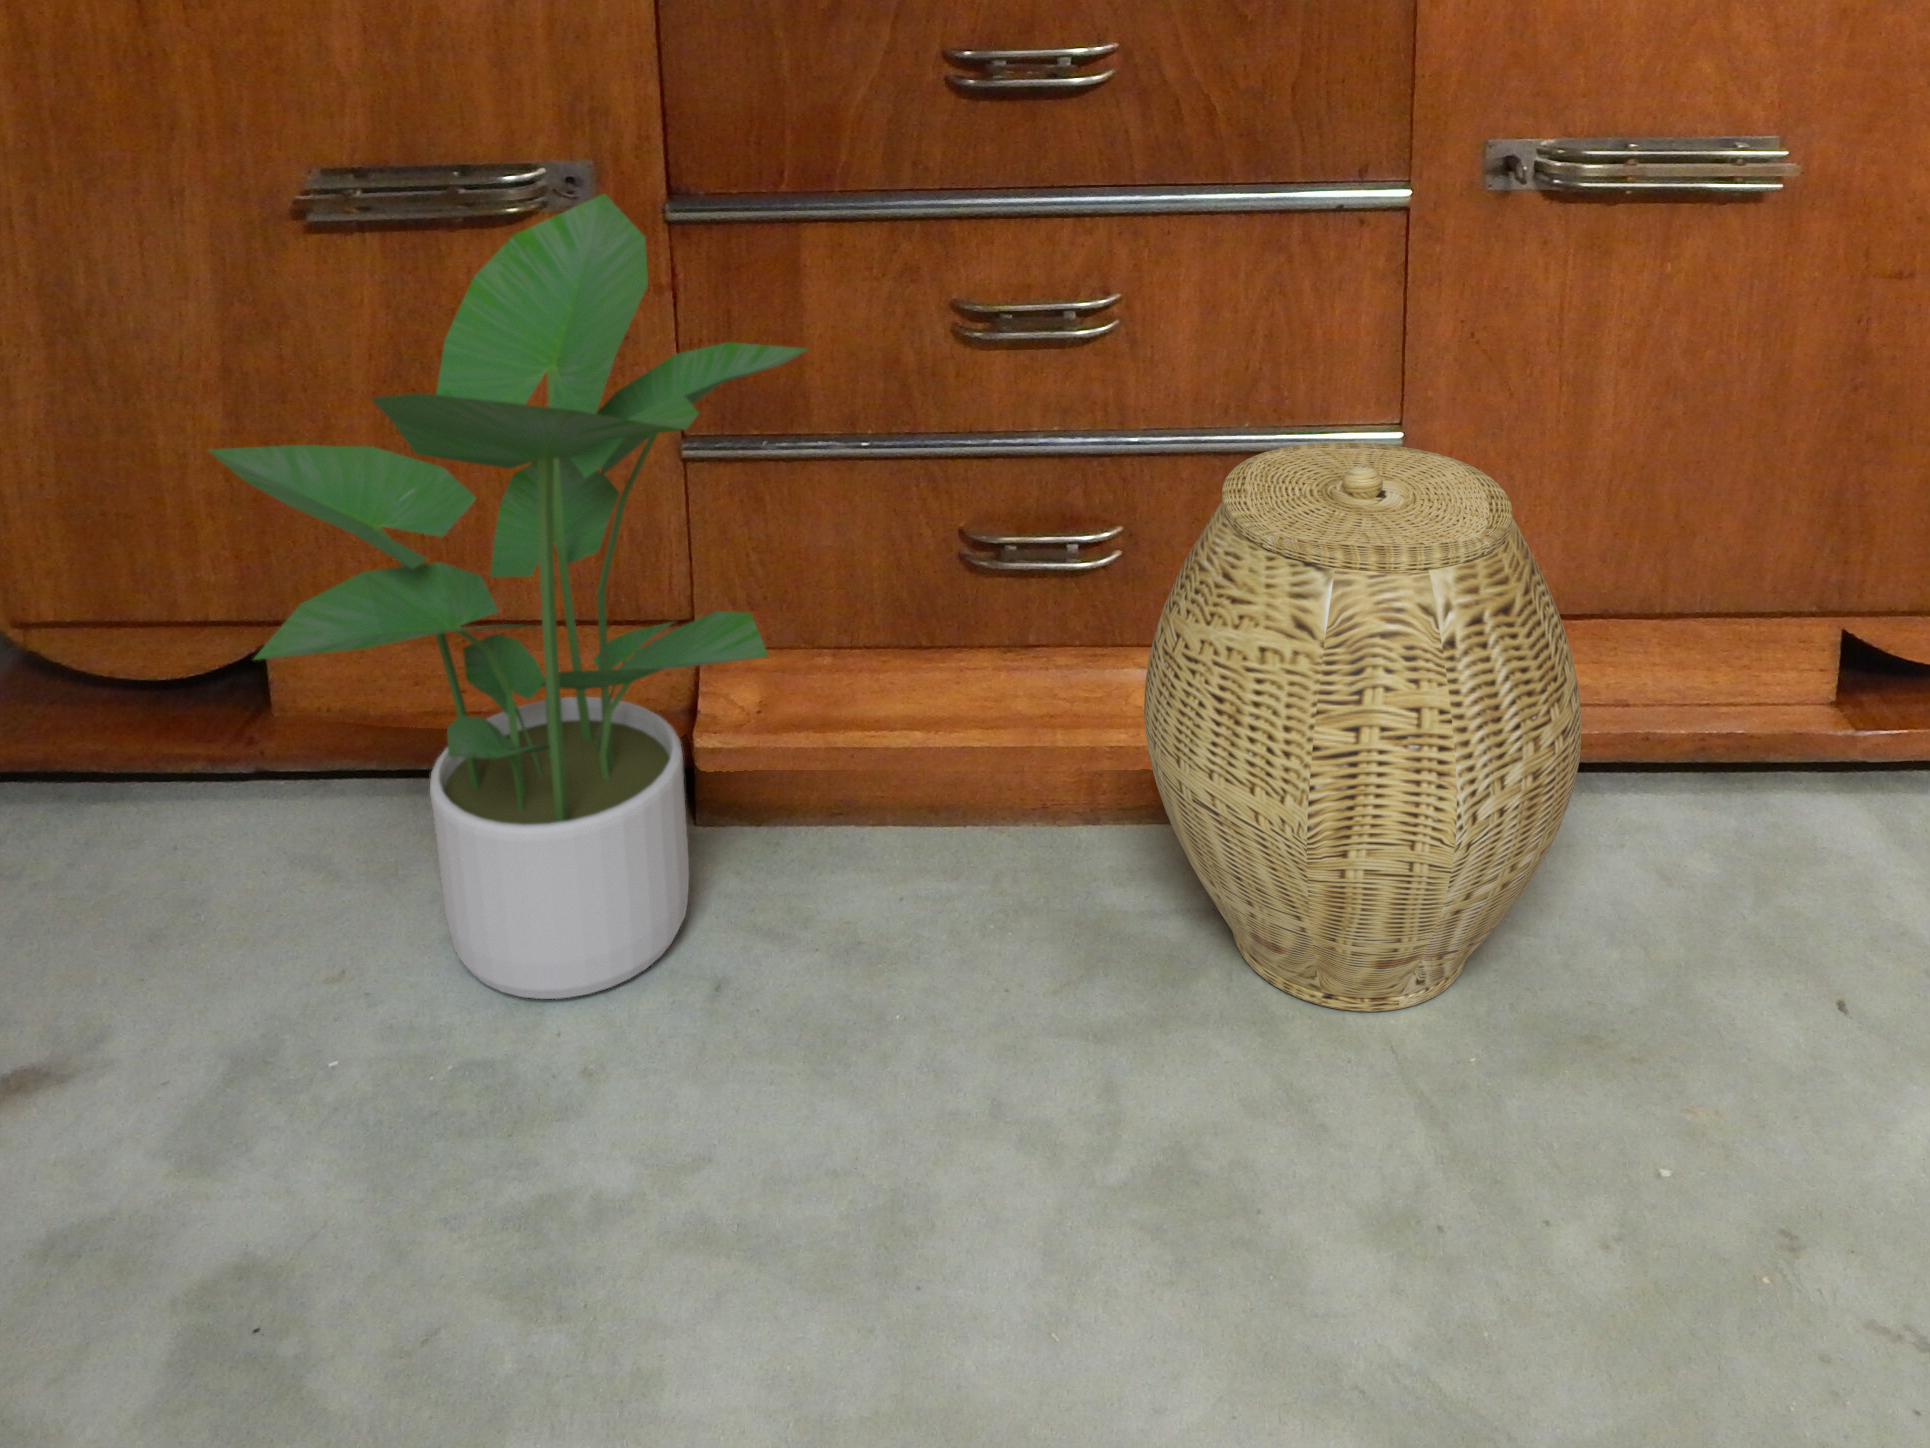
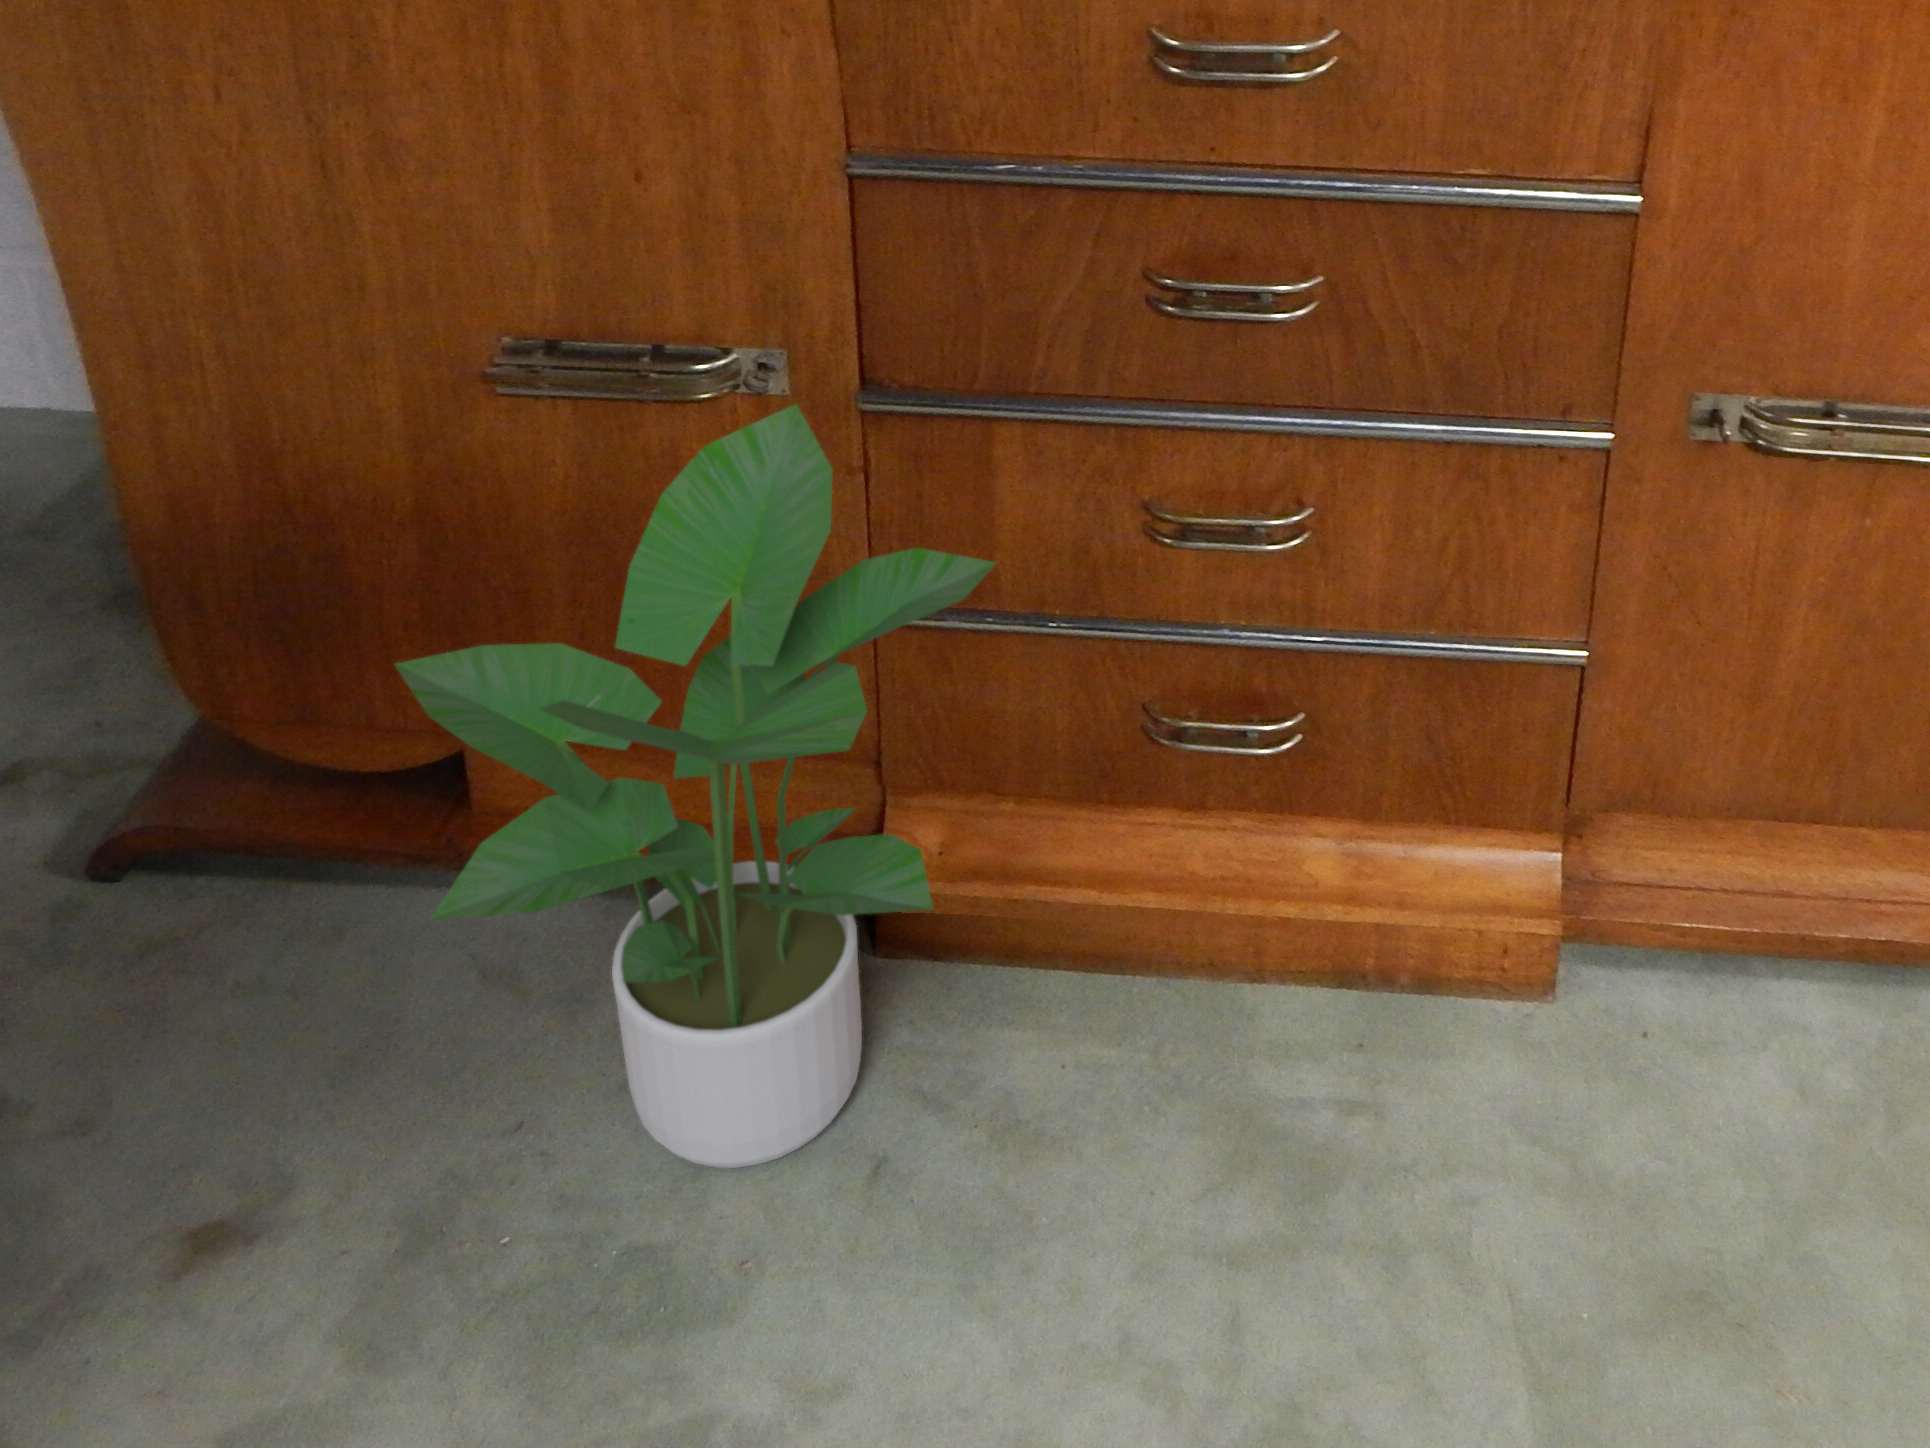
woven basket: present [1144,443,1582,1012] -> none [1301,695,1718,1237]

